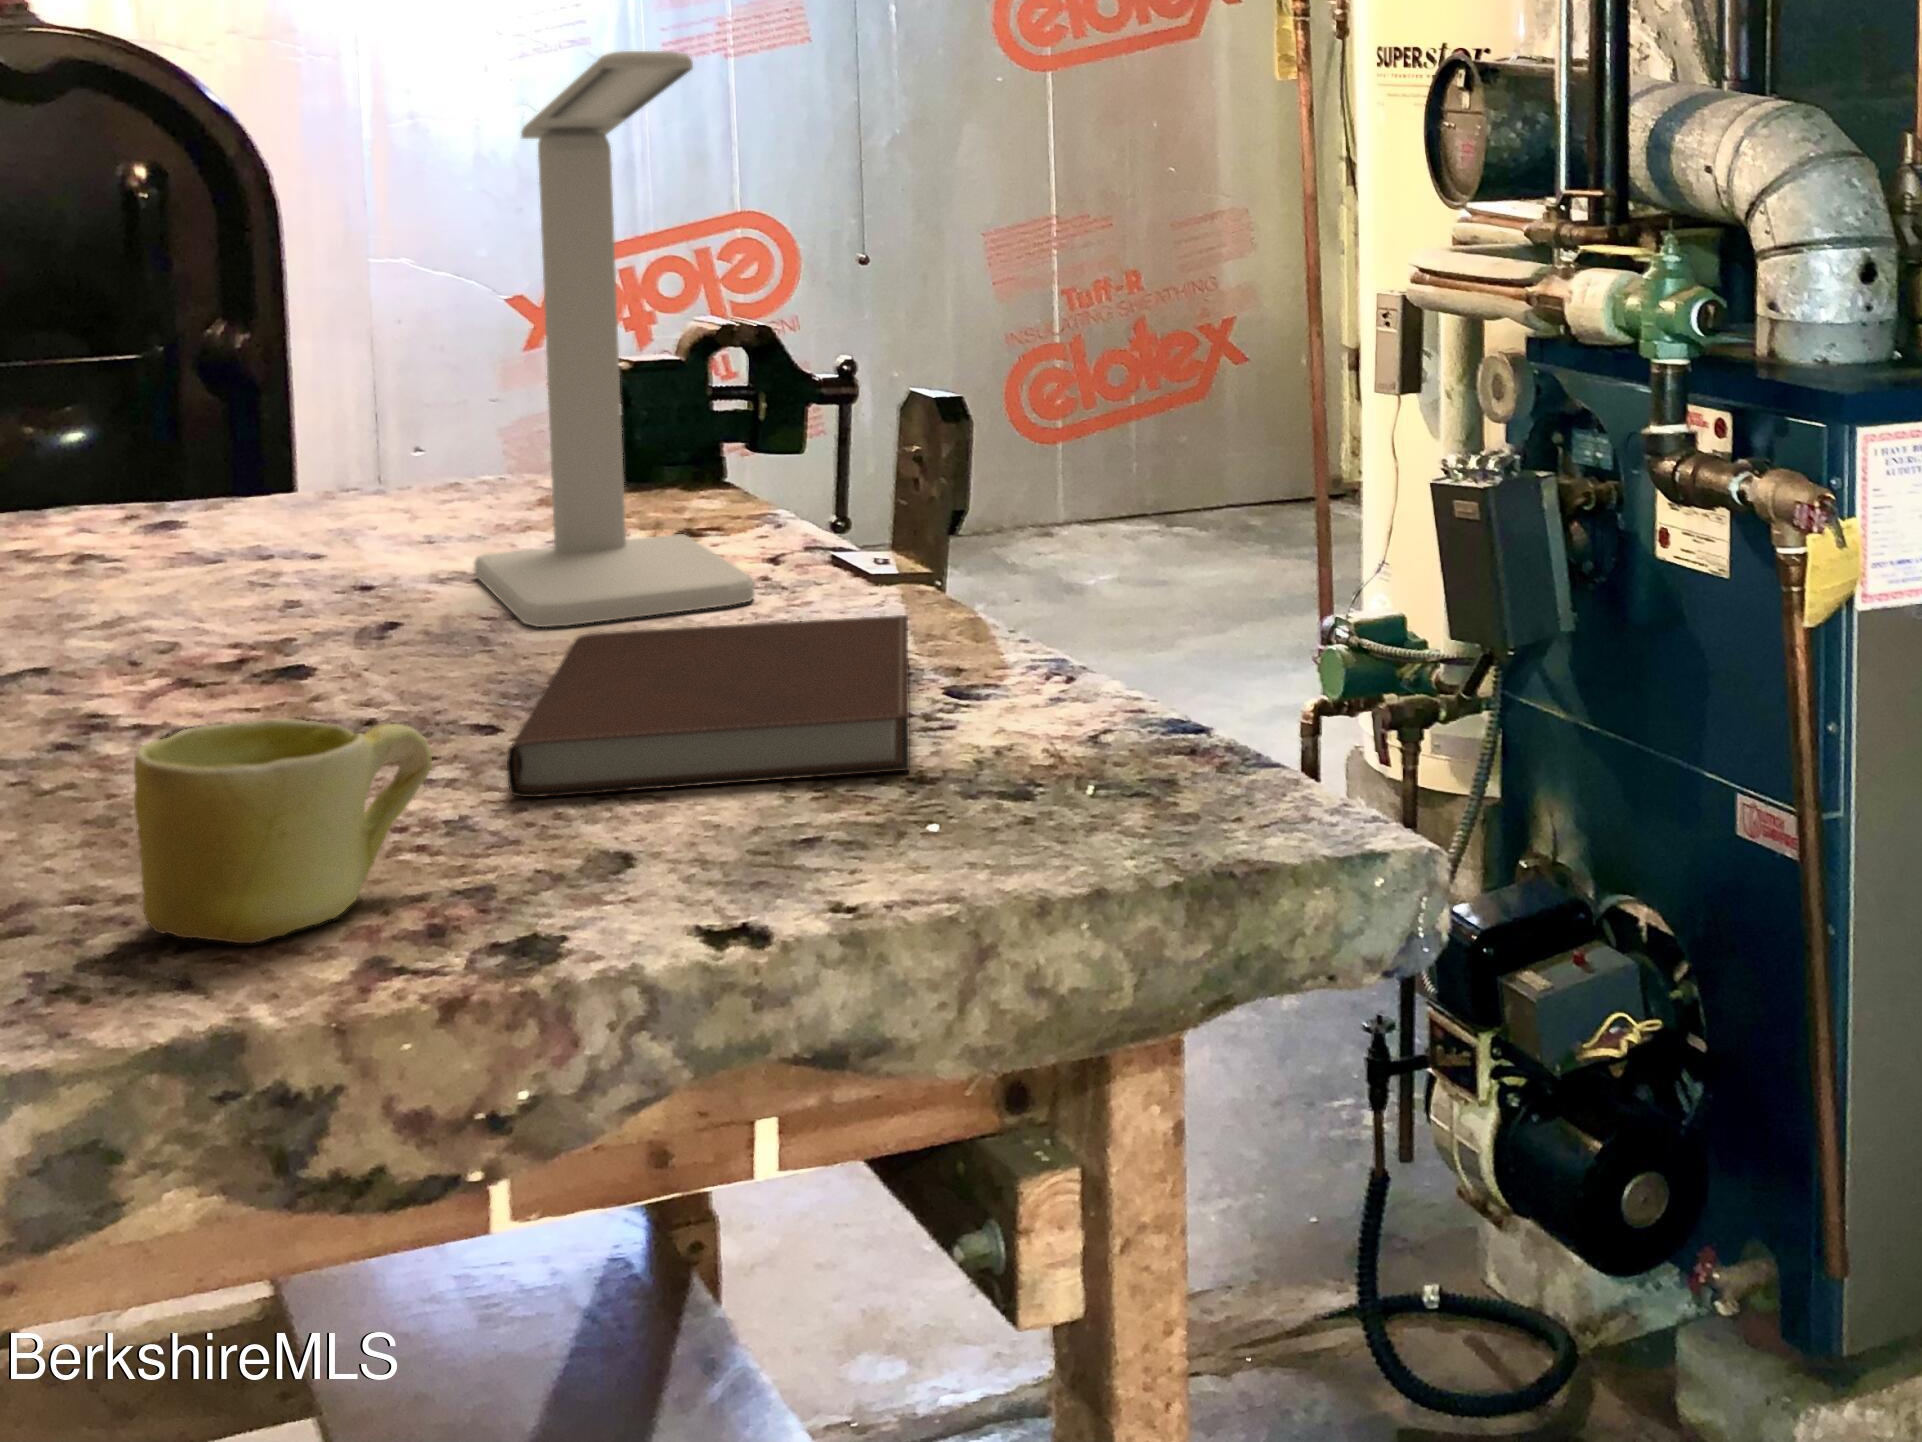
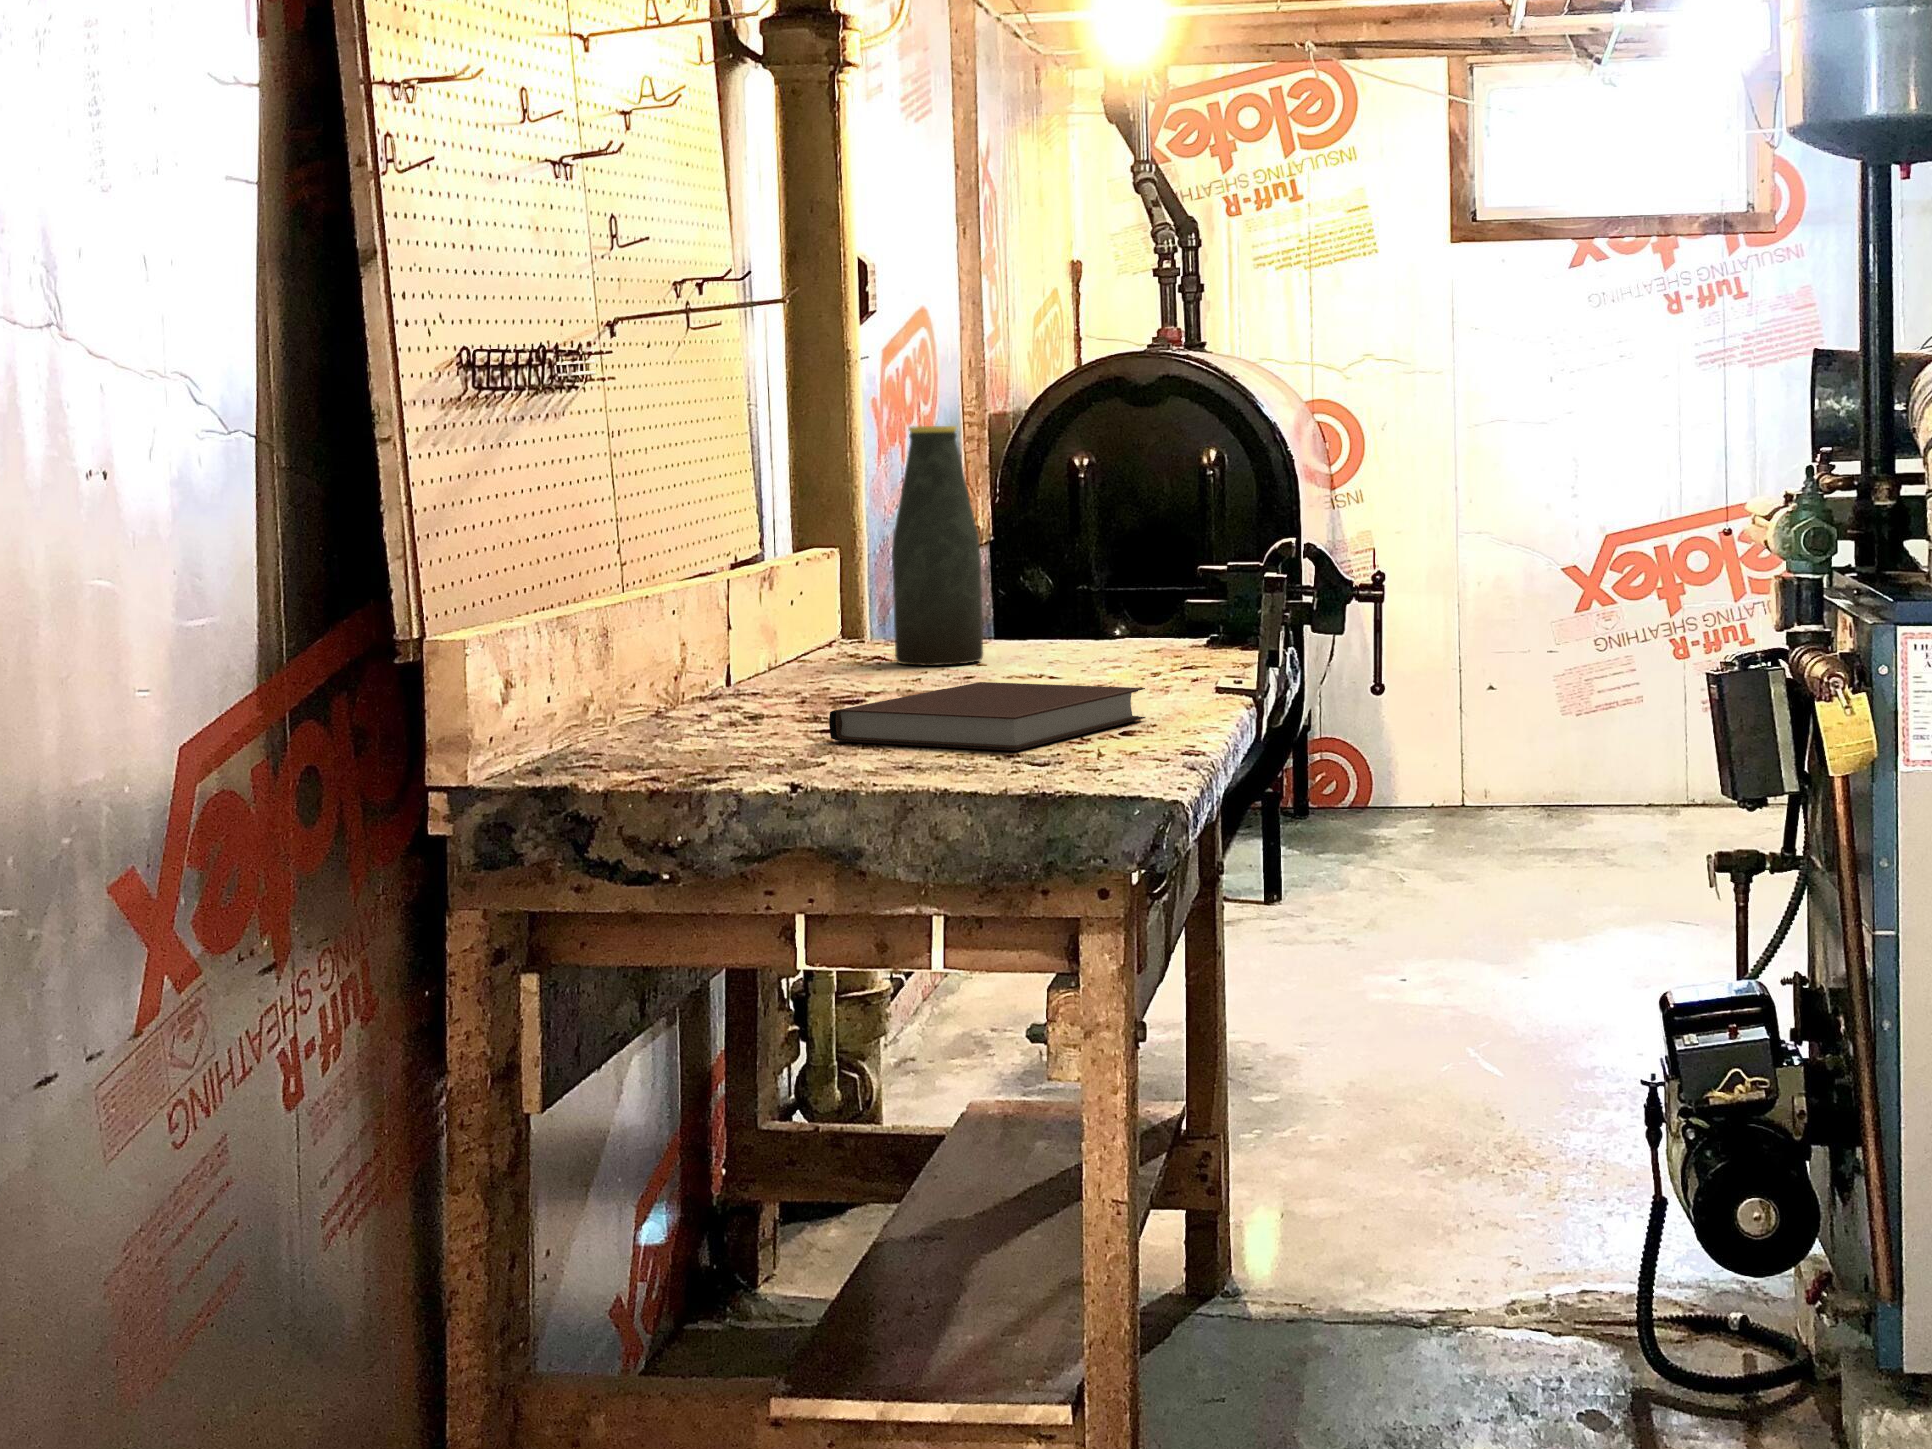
desk lamp: present [474,51,754,627] -> none [1013,327,1178,693]
bottle: none [114,183,286,580] -> present [892,426,983,665]
mug: present [134,719,432,943] -> none [601,665,742,763]

